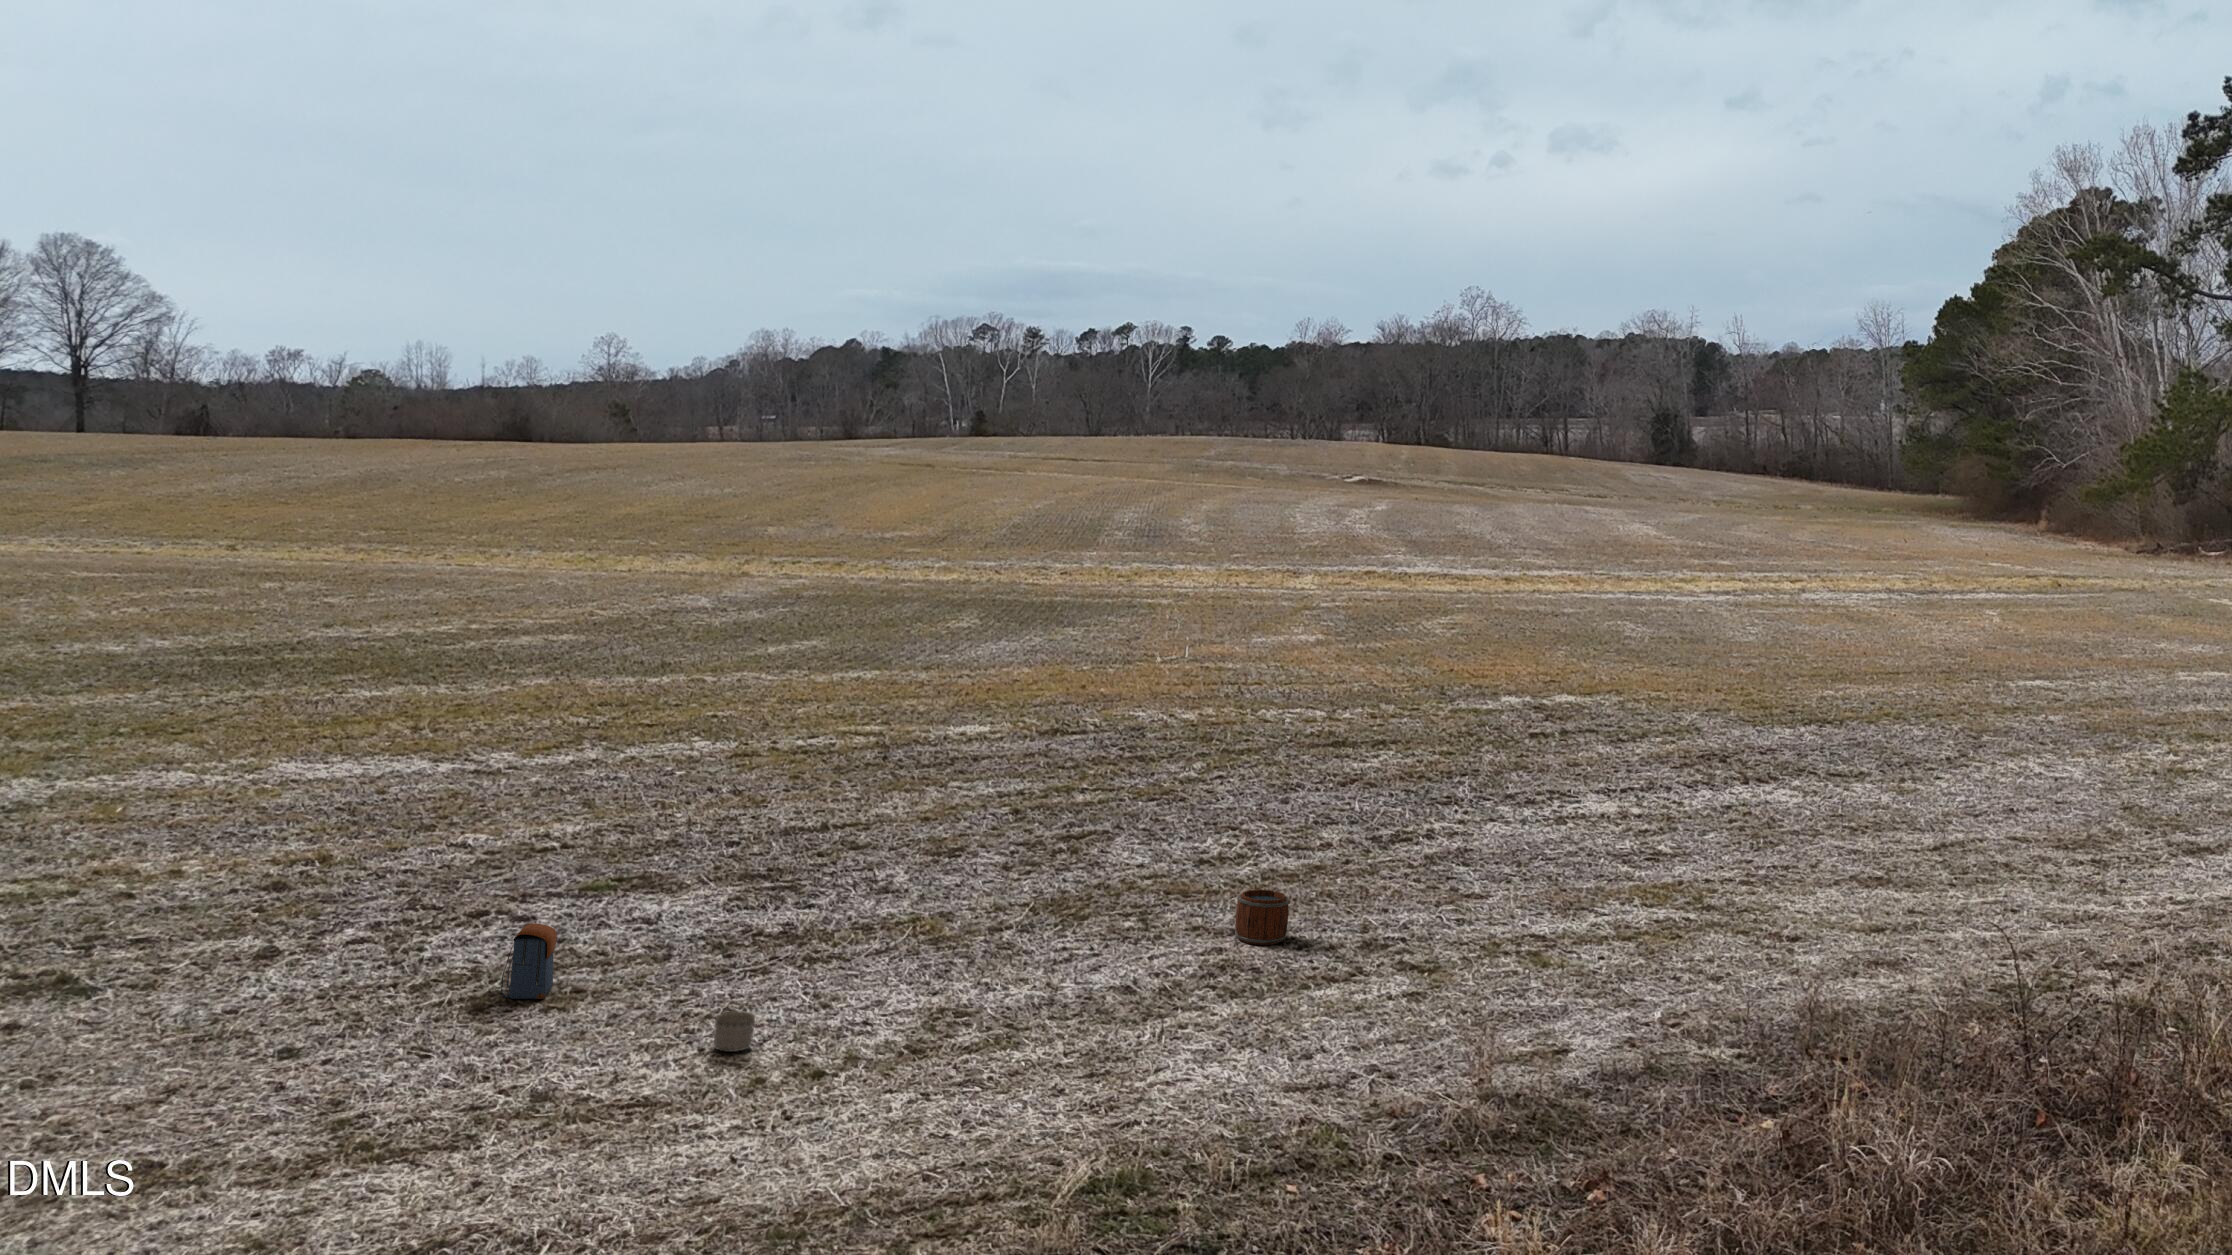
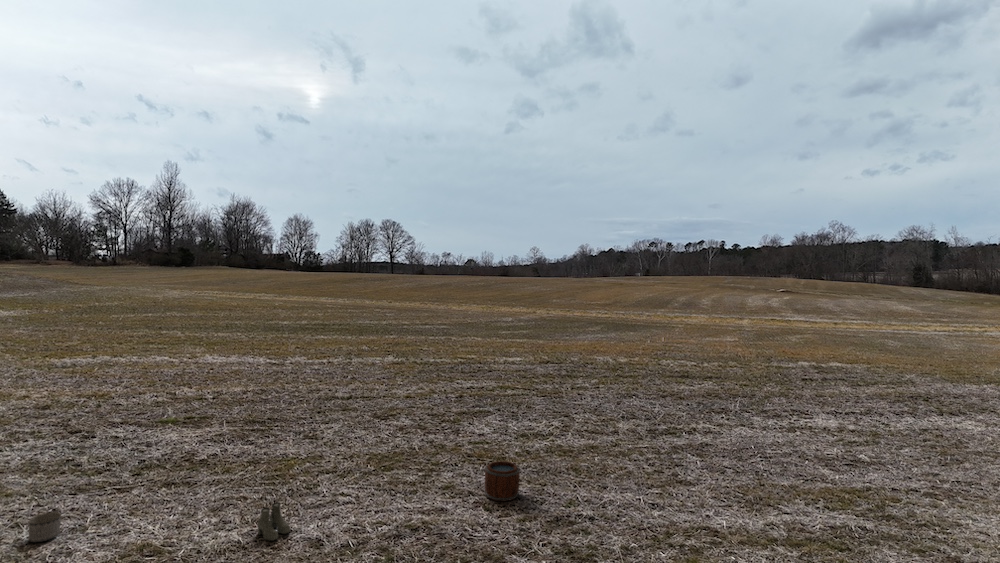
backpack: present [501,923,557,999] -> none [55,438,91,480]
boots: none [1017,964,1060,1012] -> present [258,502,290,541]

